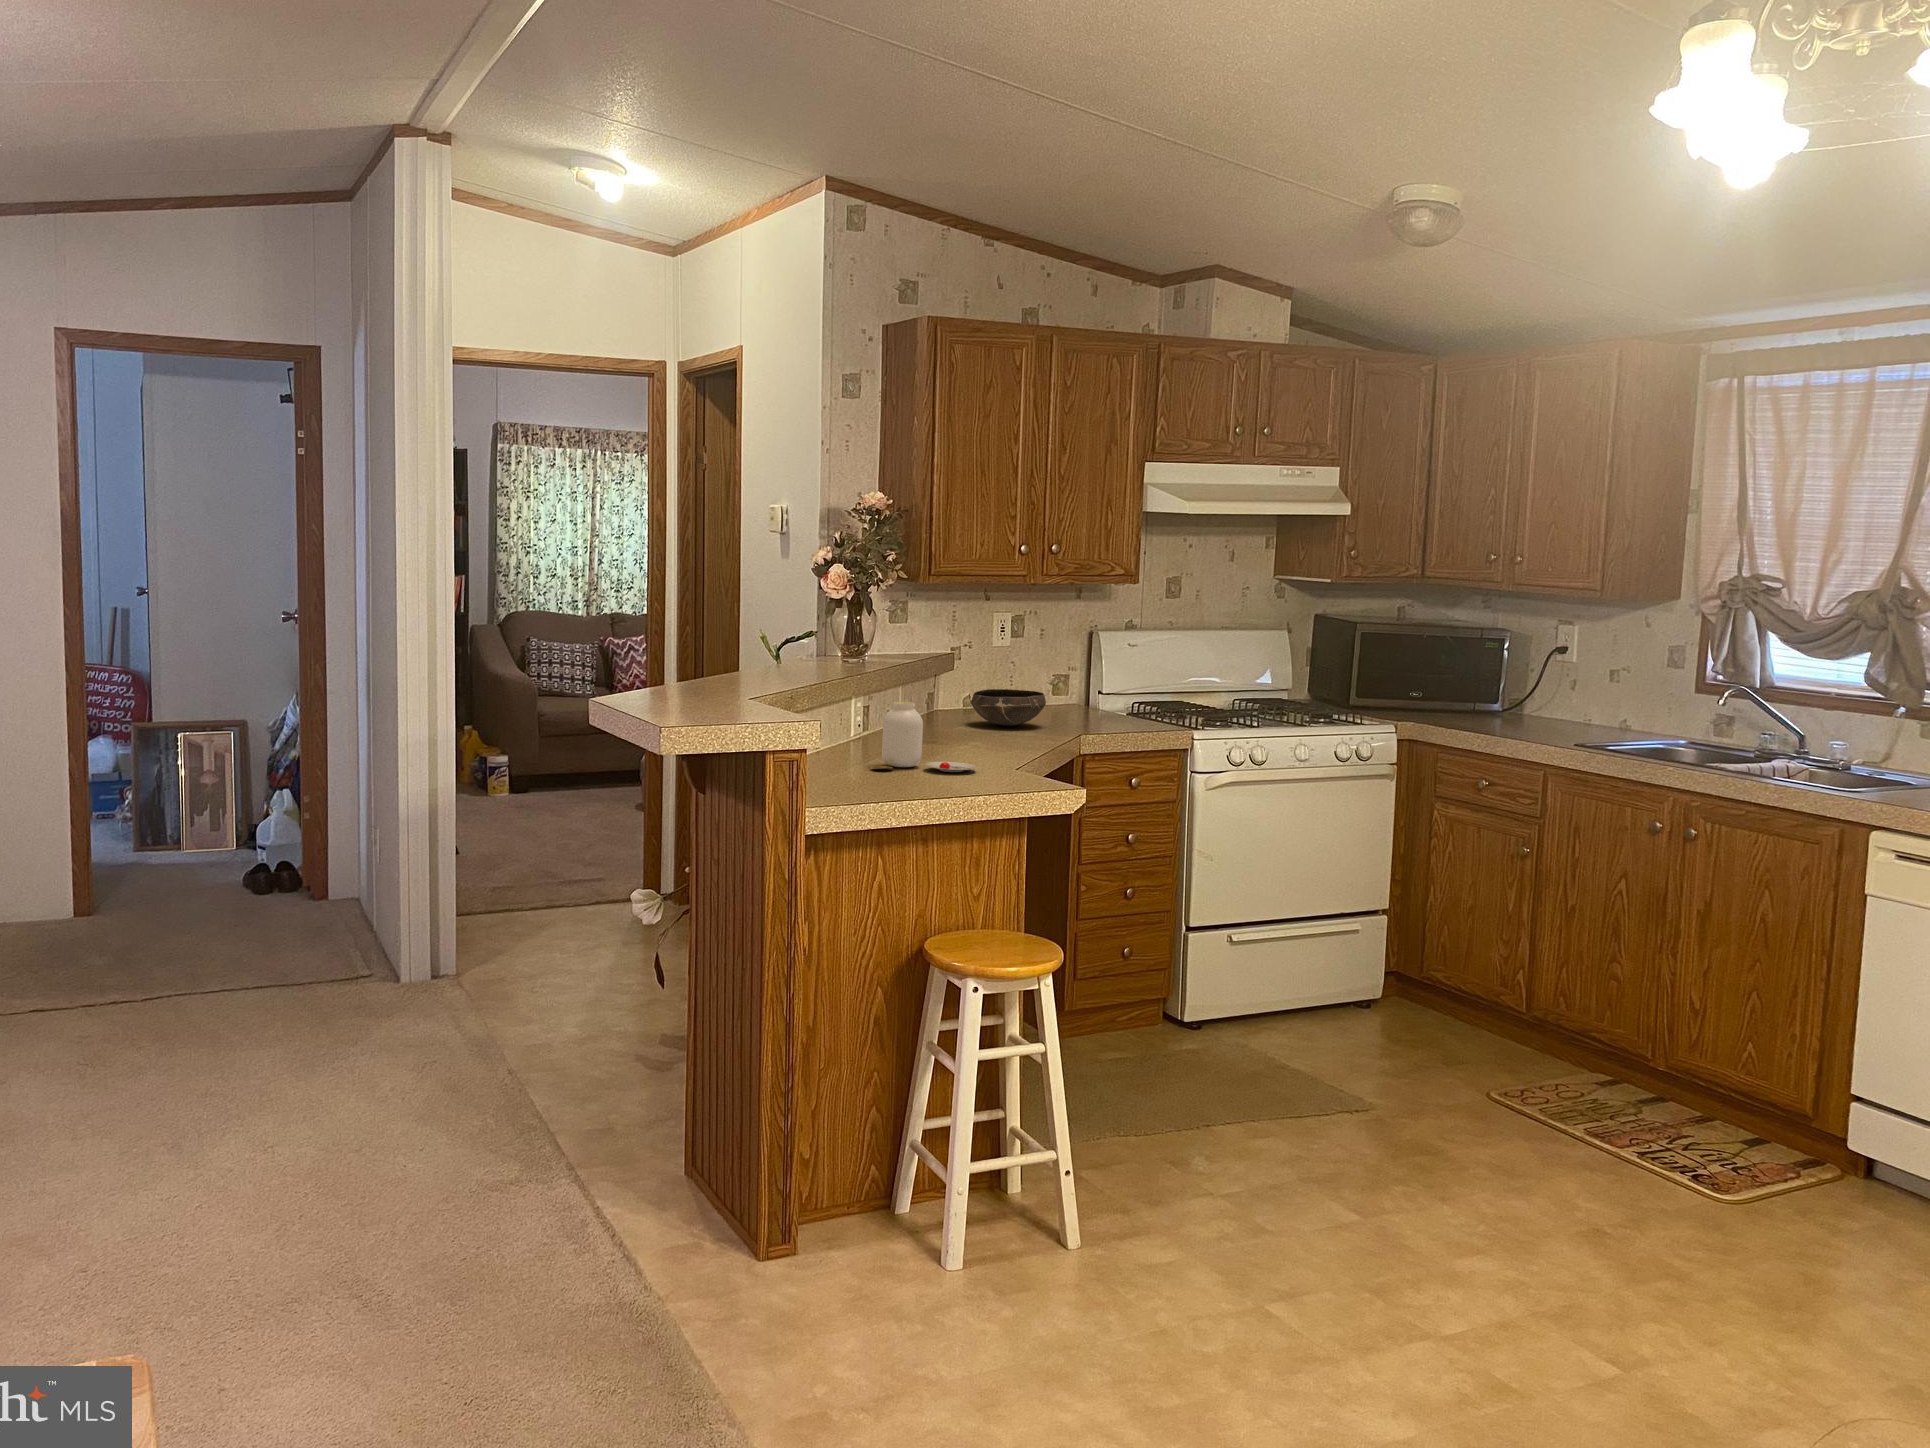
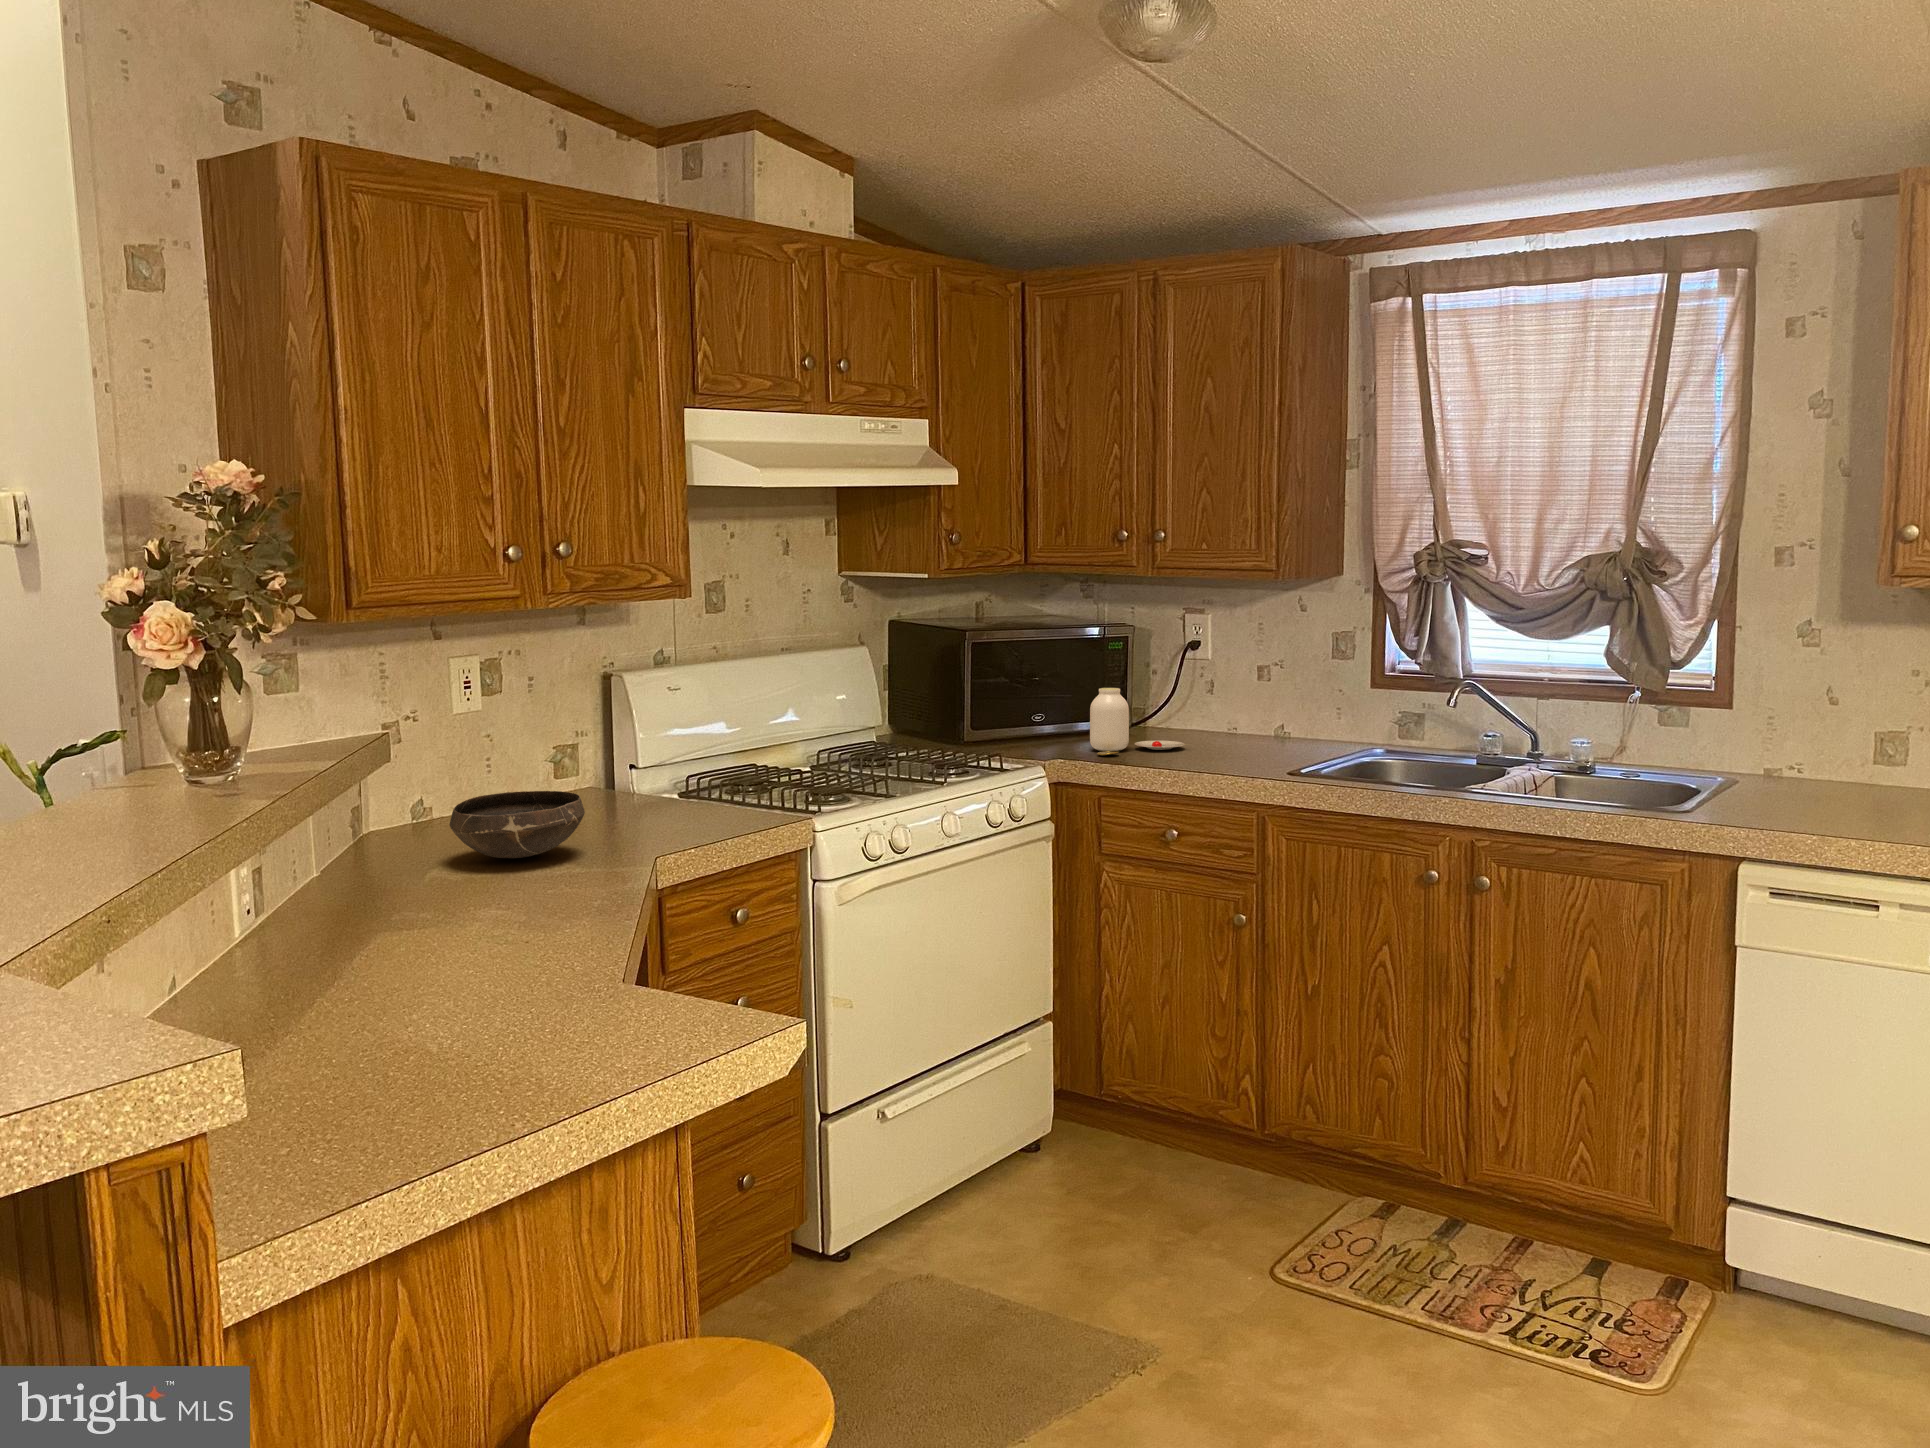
jar: present [871,702,977,772] -> present [1090,688,1185,755]

